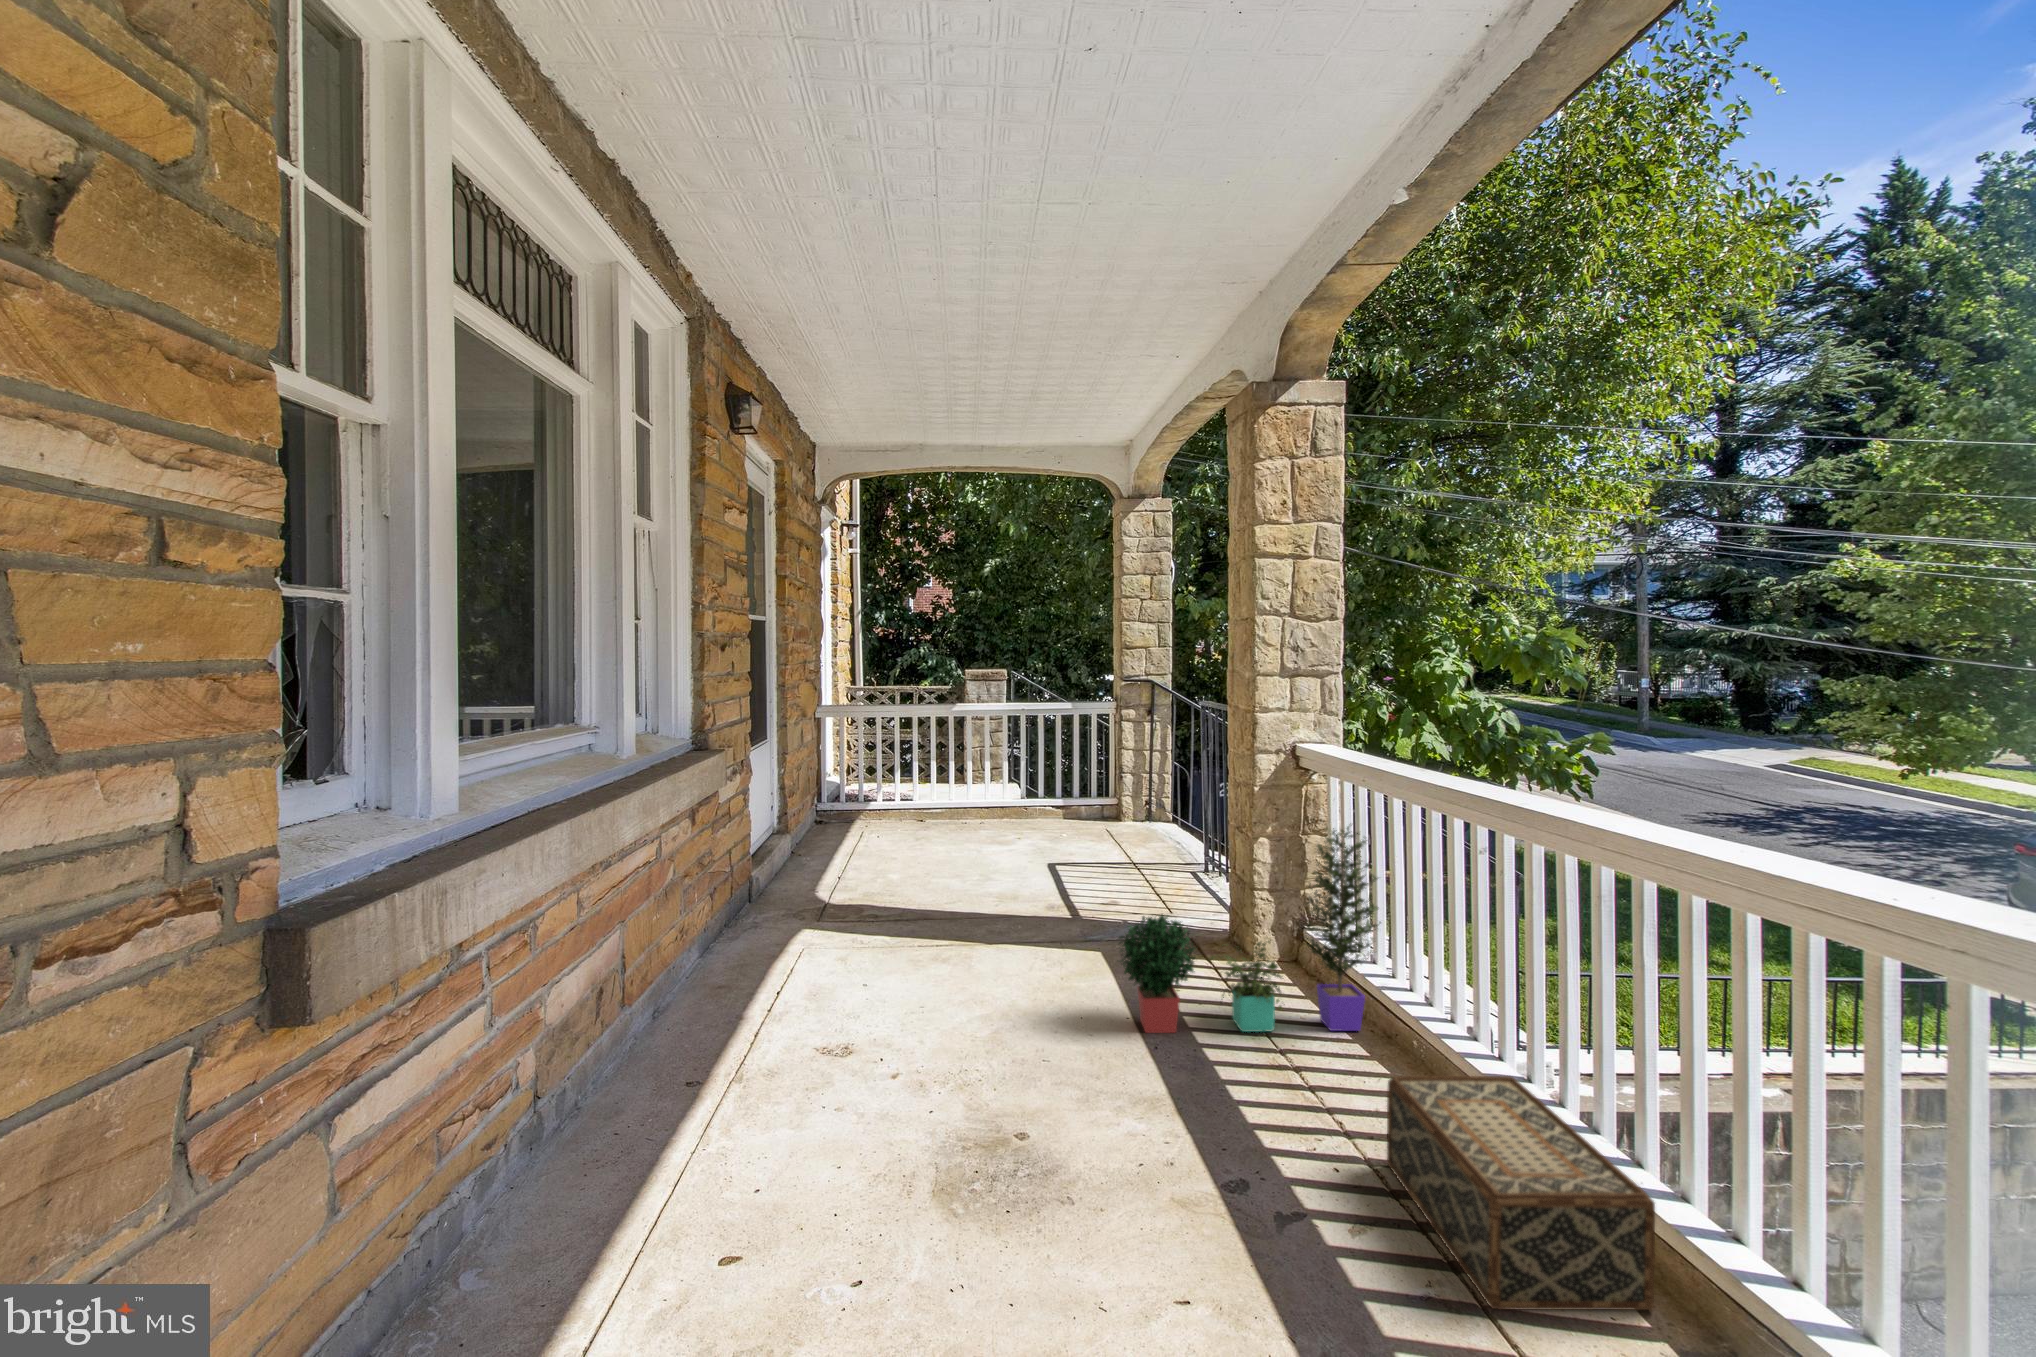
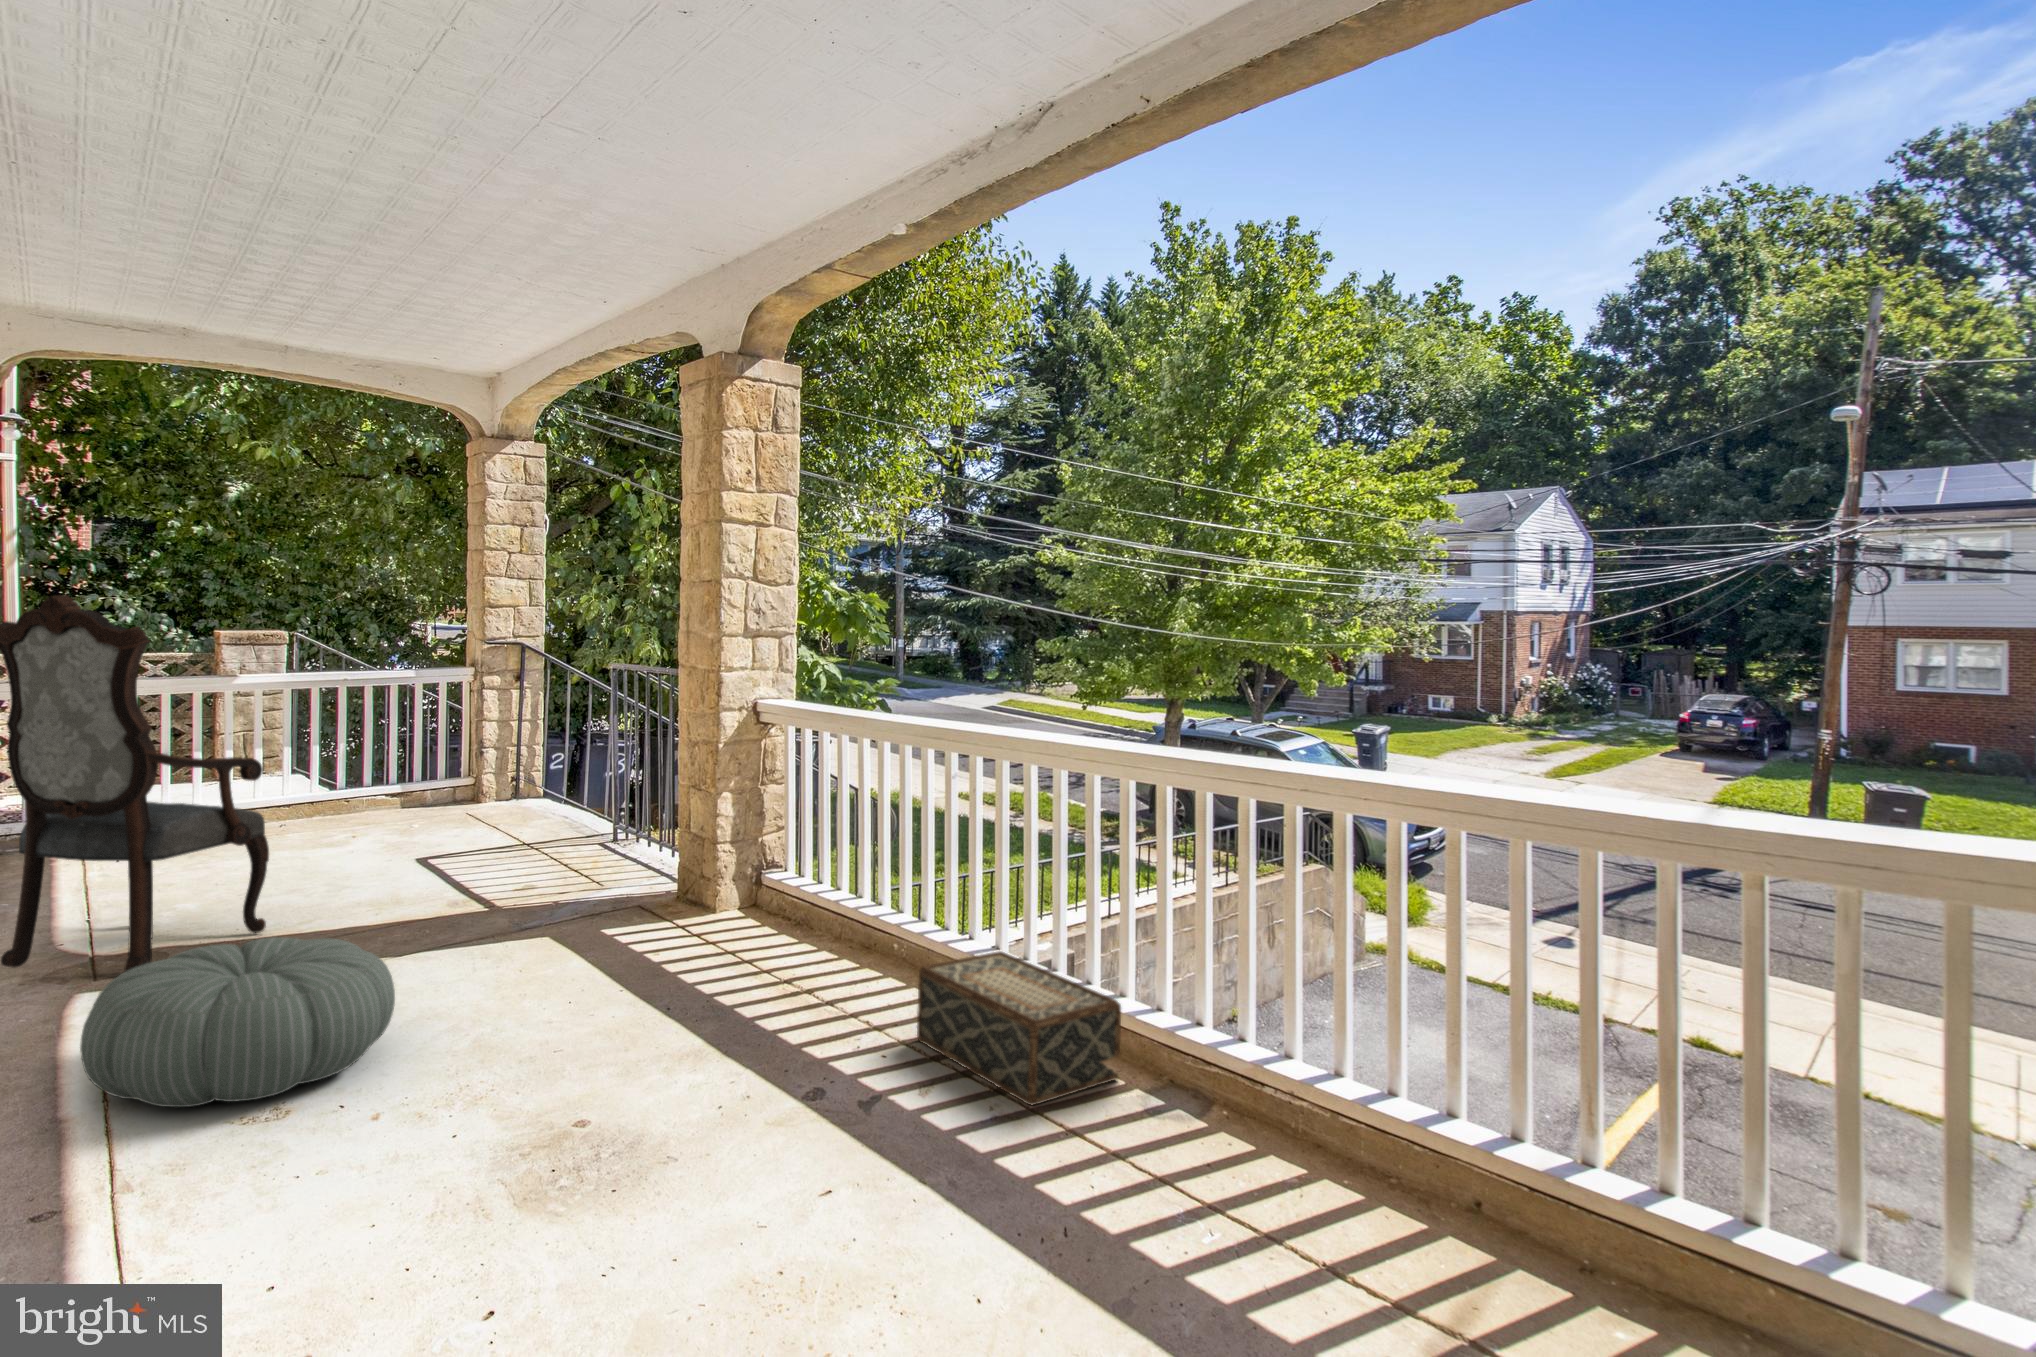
armchair: none [734,653,898,942] -> present [0,595,269,972]
potted plant: present [1119,826,1381,1033] -> none [621,771,863,990]
pouf: none [692,931,907,1068] -> present [80,937,395,1107]

